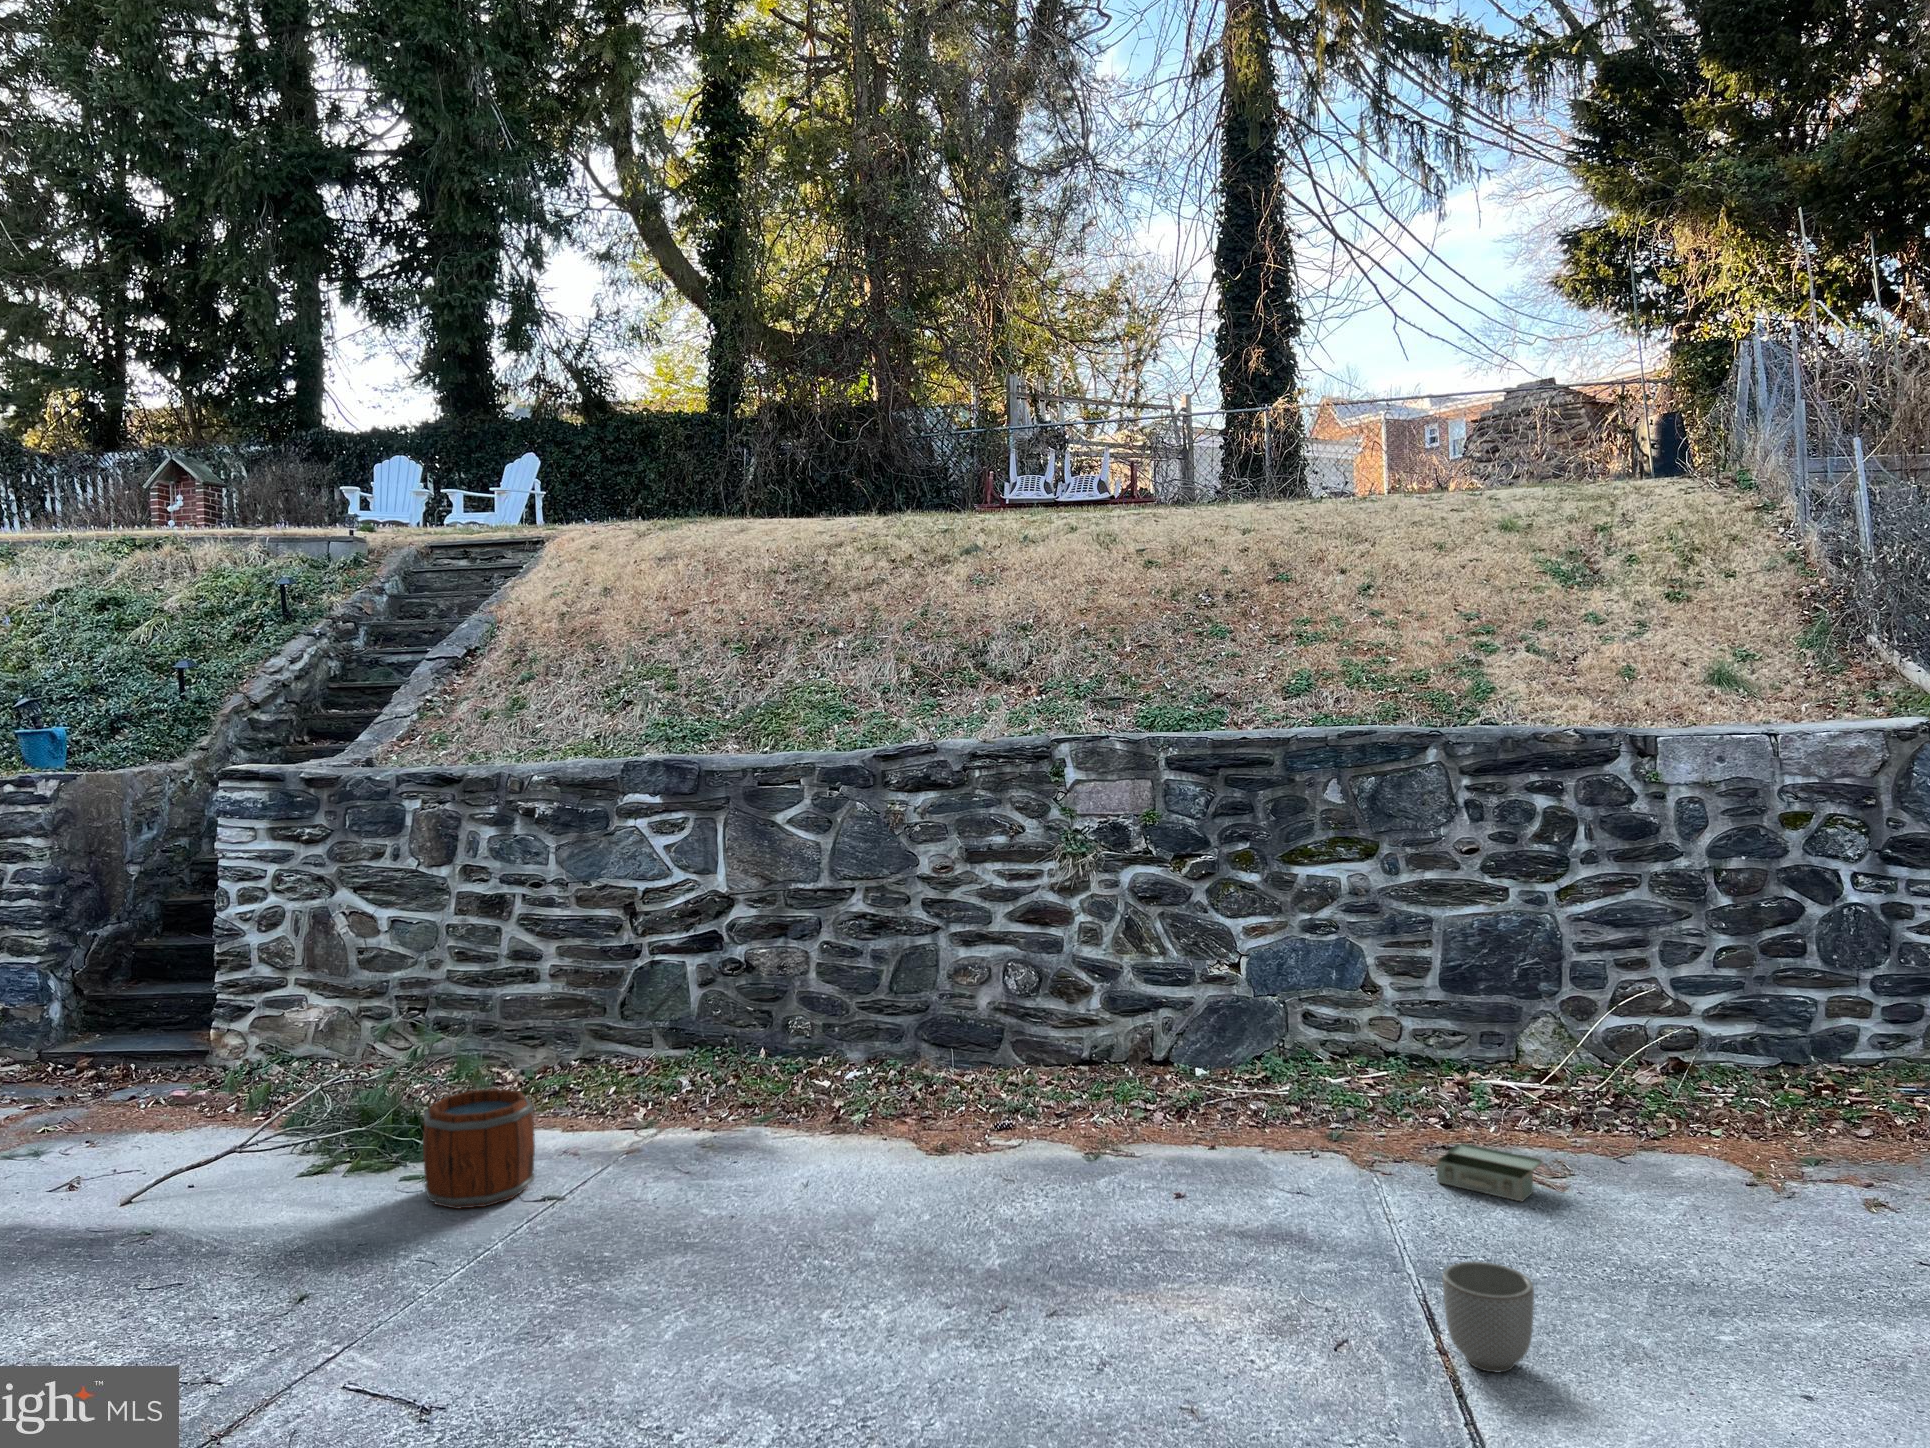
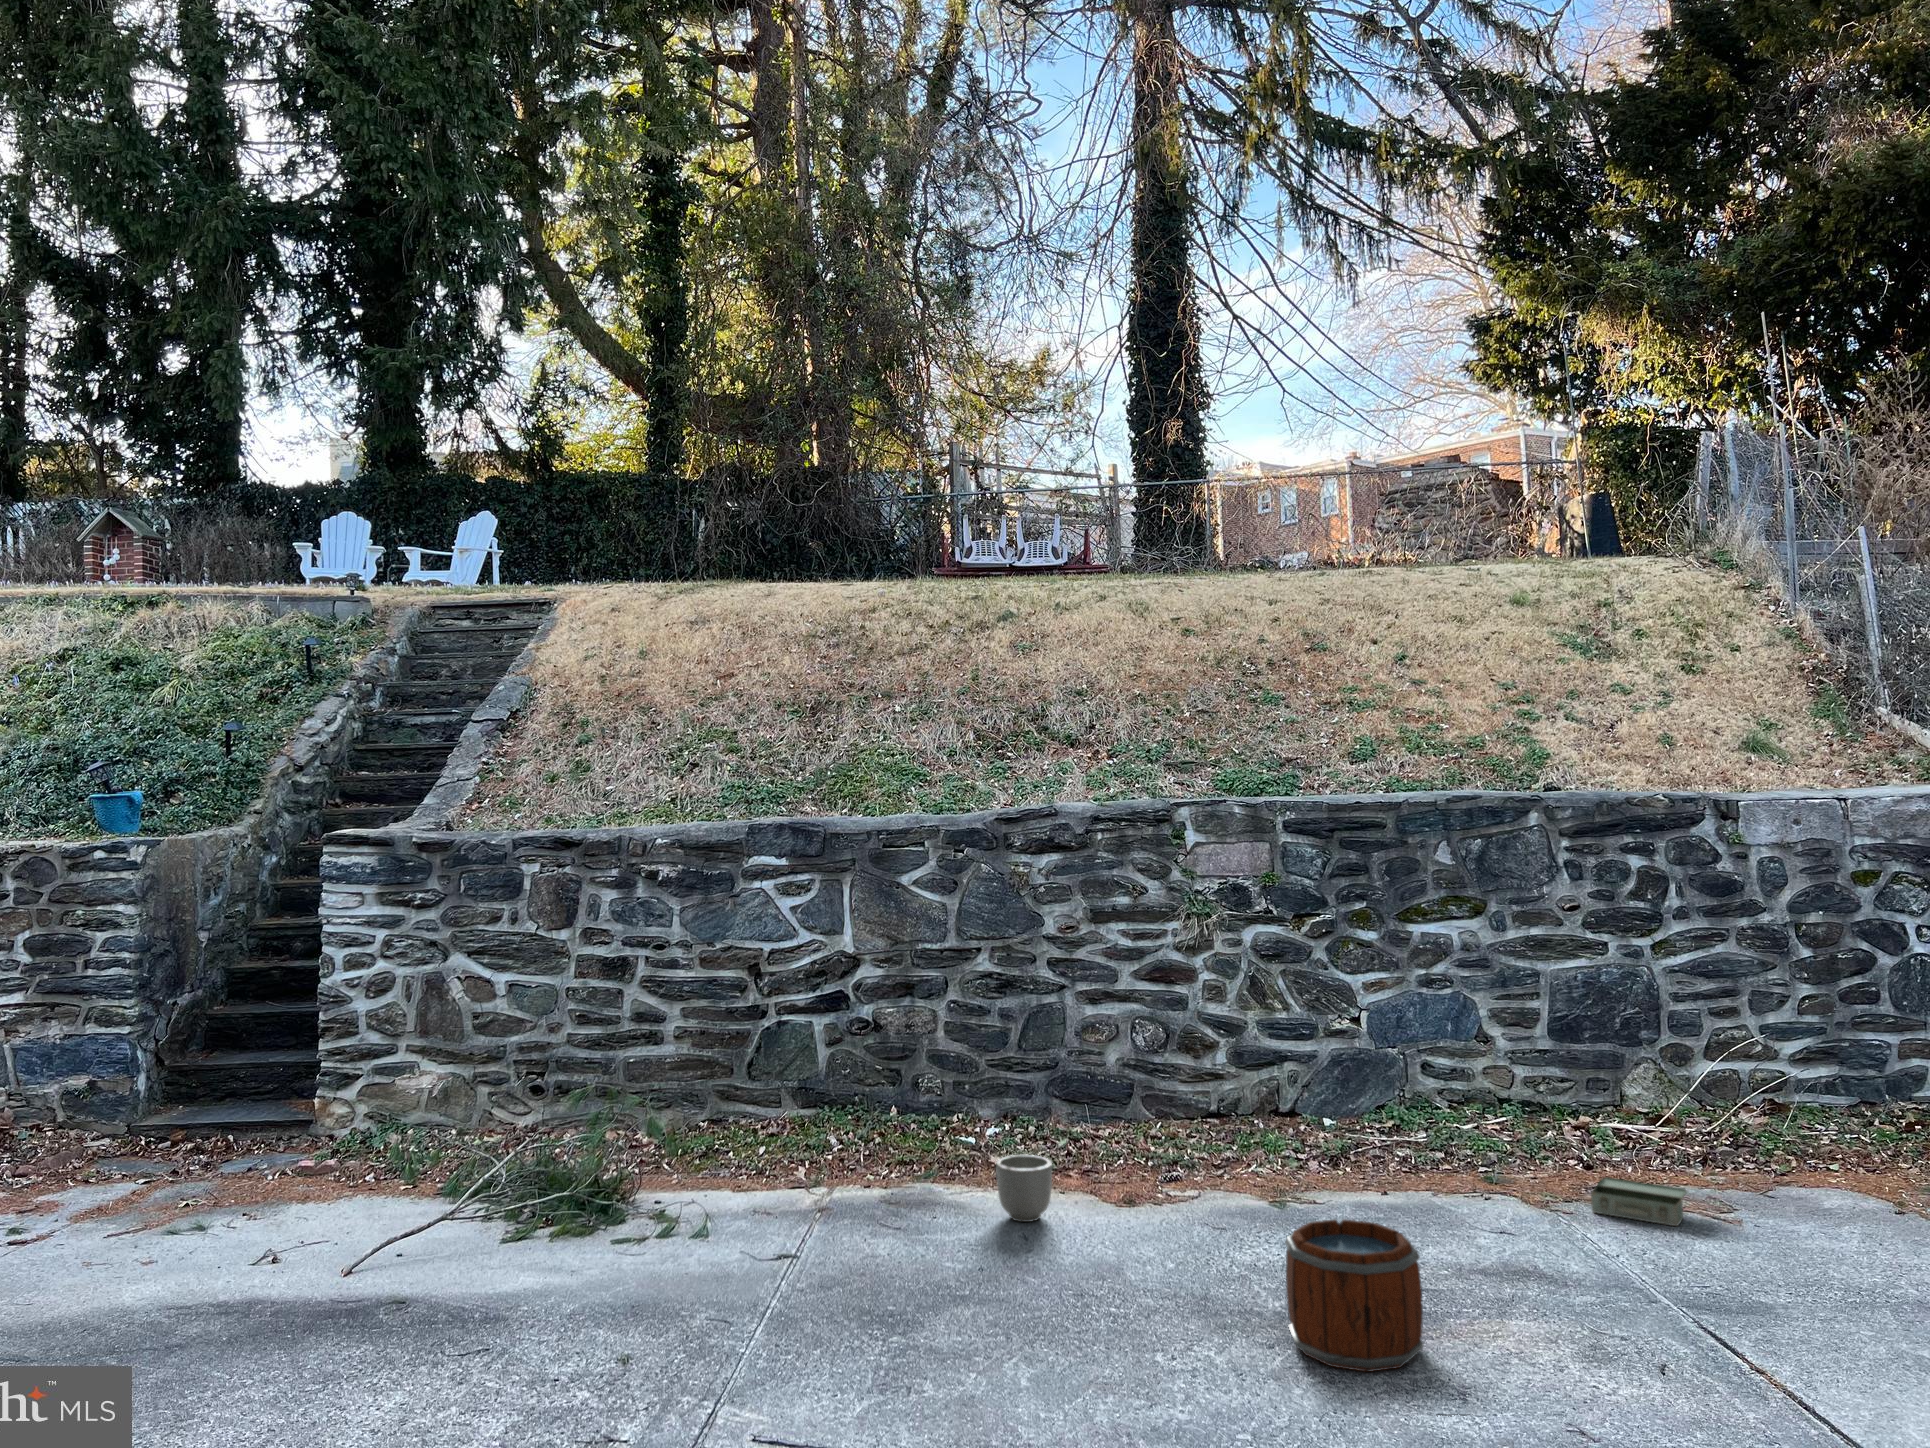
bucket: present [423,1089,535,1209] -> present [1285,1220,1424,1372]
planter: present [1442,1262,1534,1372] -> present [996,1155,1052,1222]

